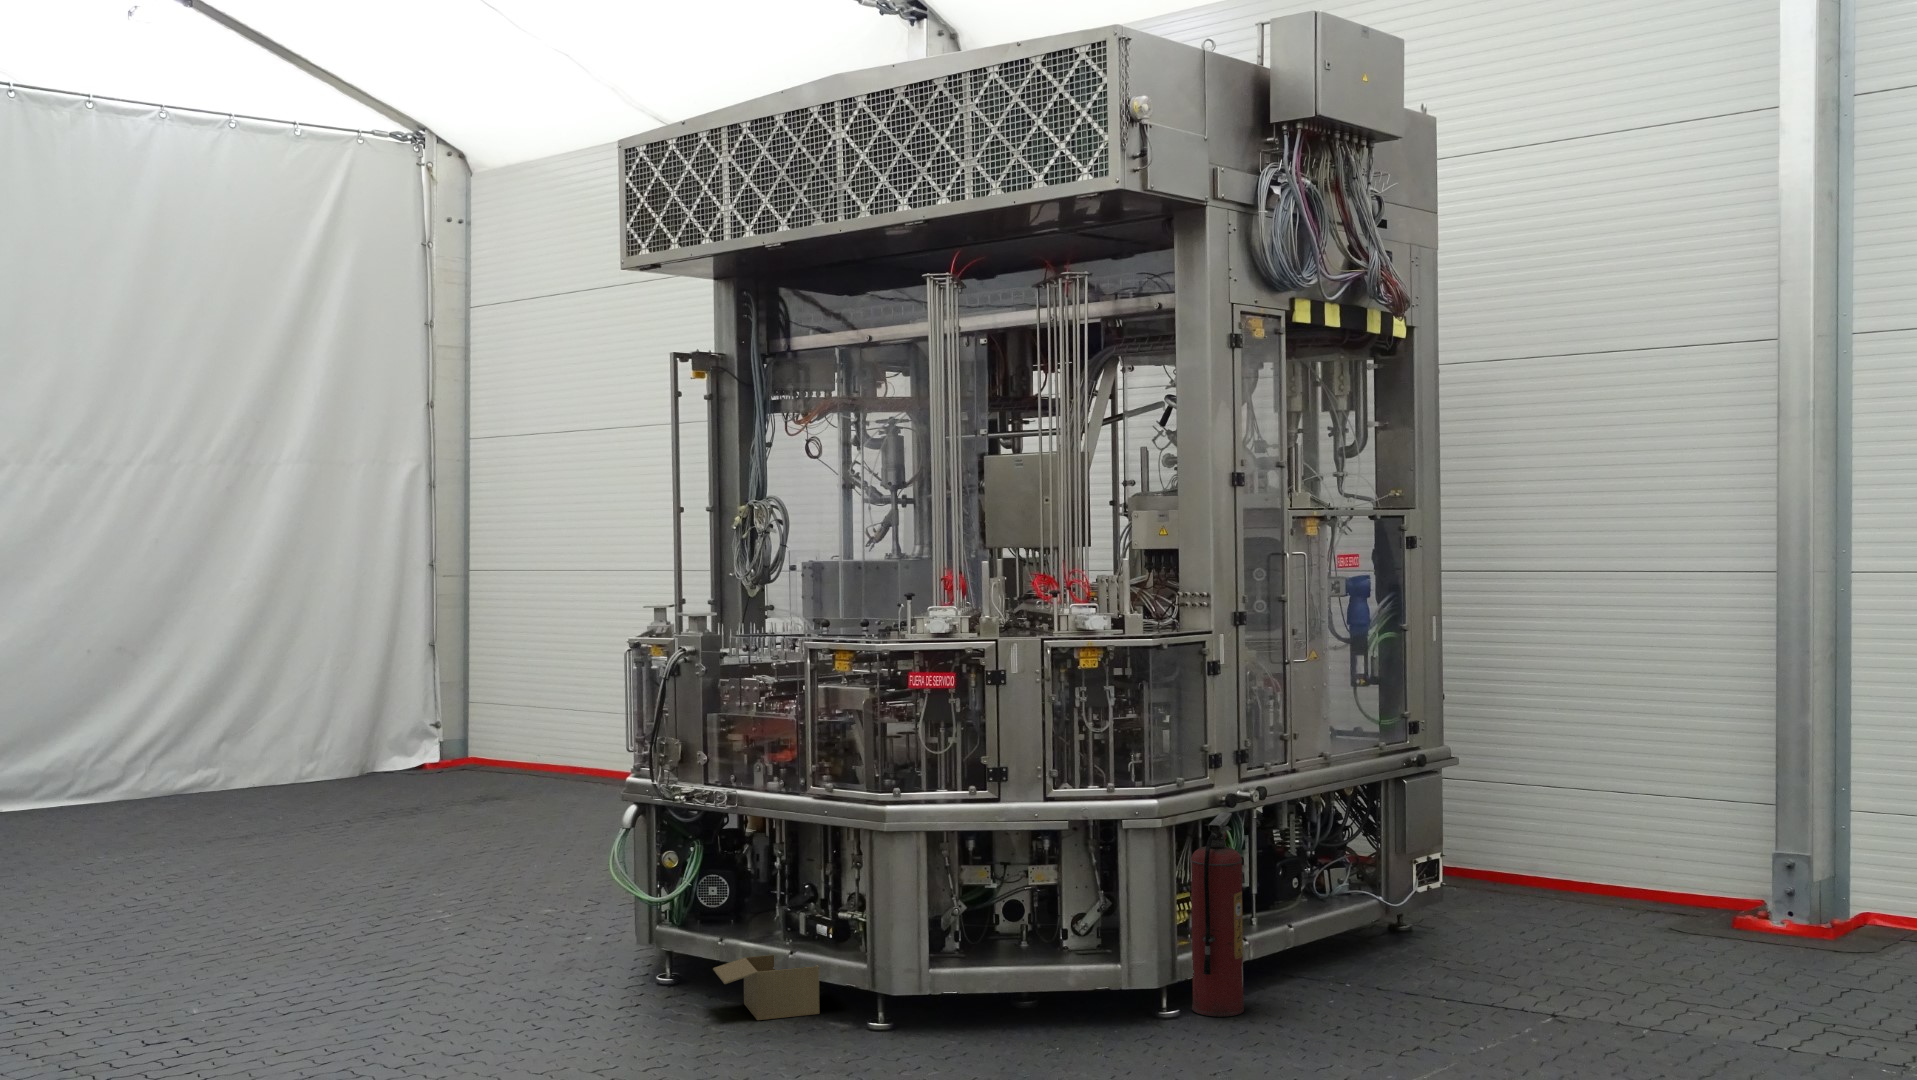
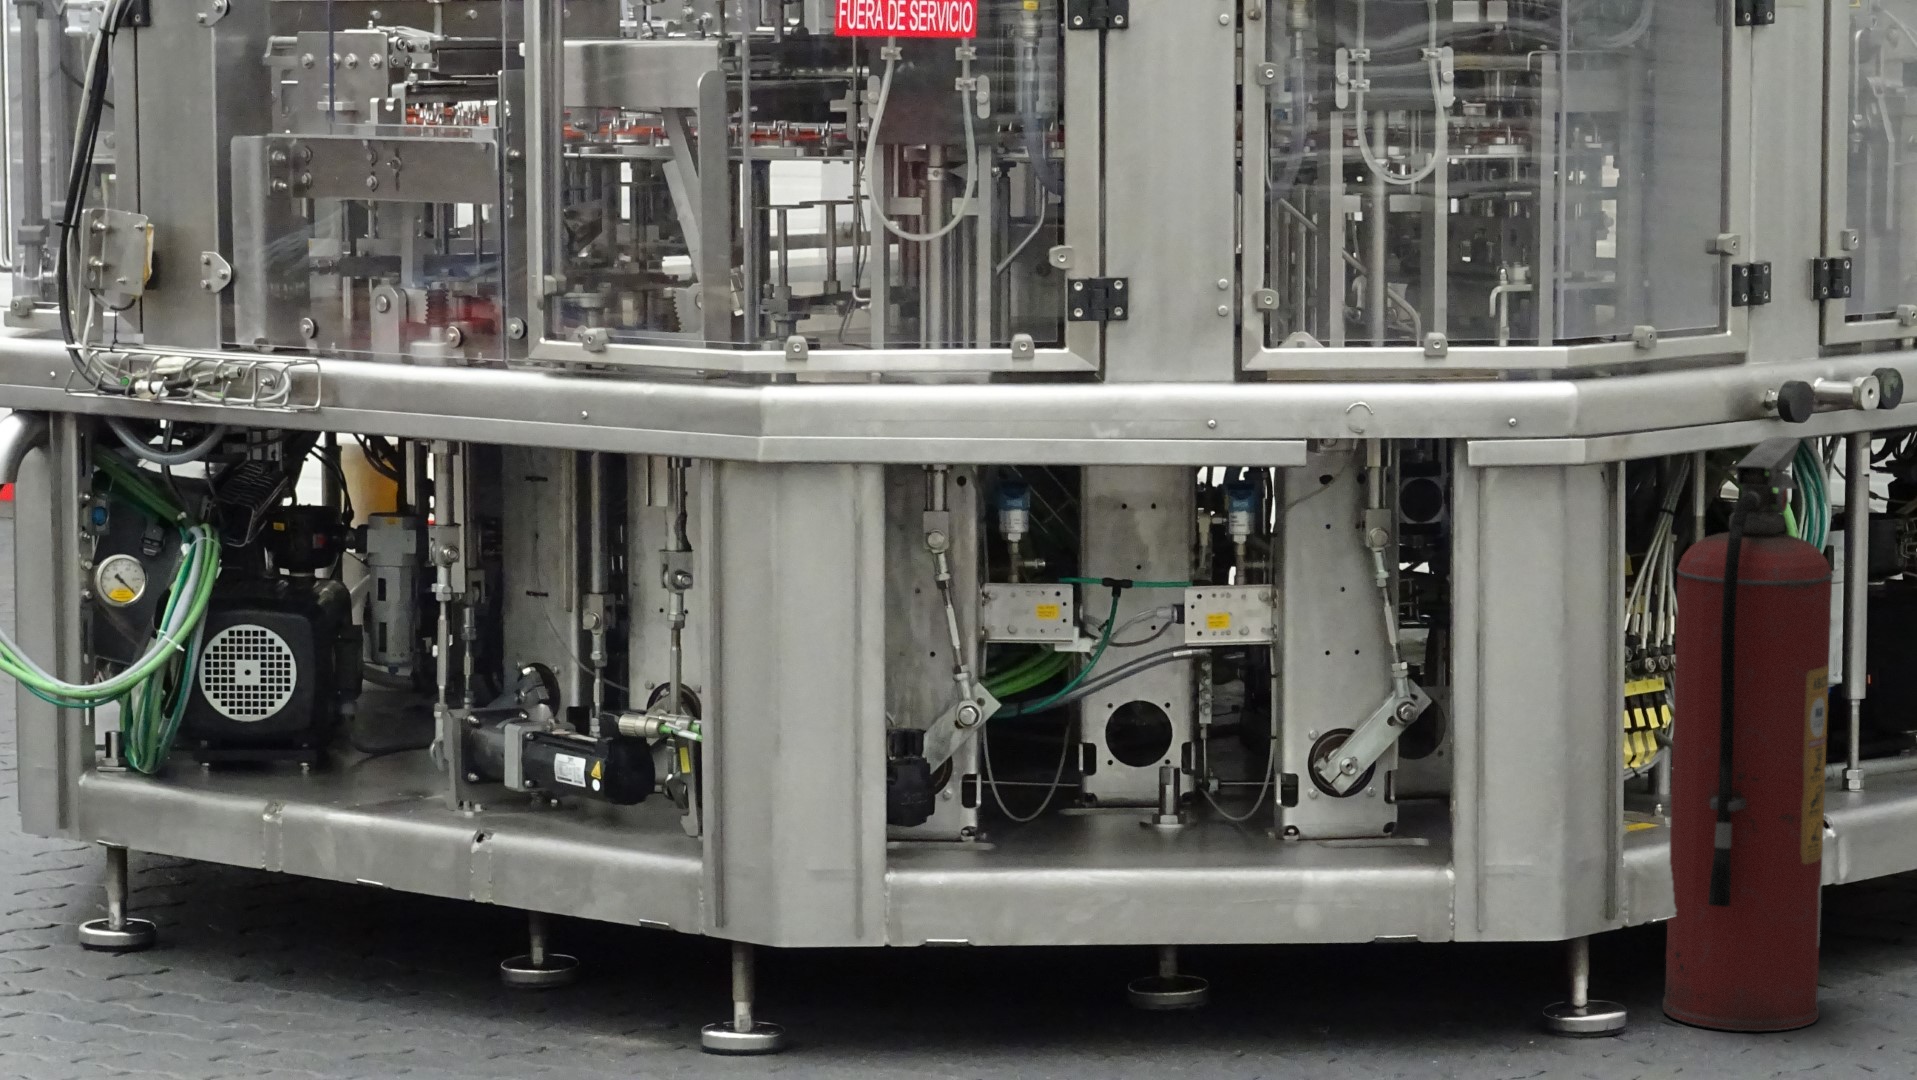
cardboard box: present [713,955,819,1020] -> none [242,836,646,1024]

